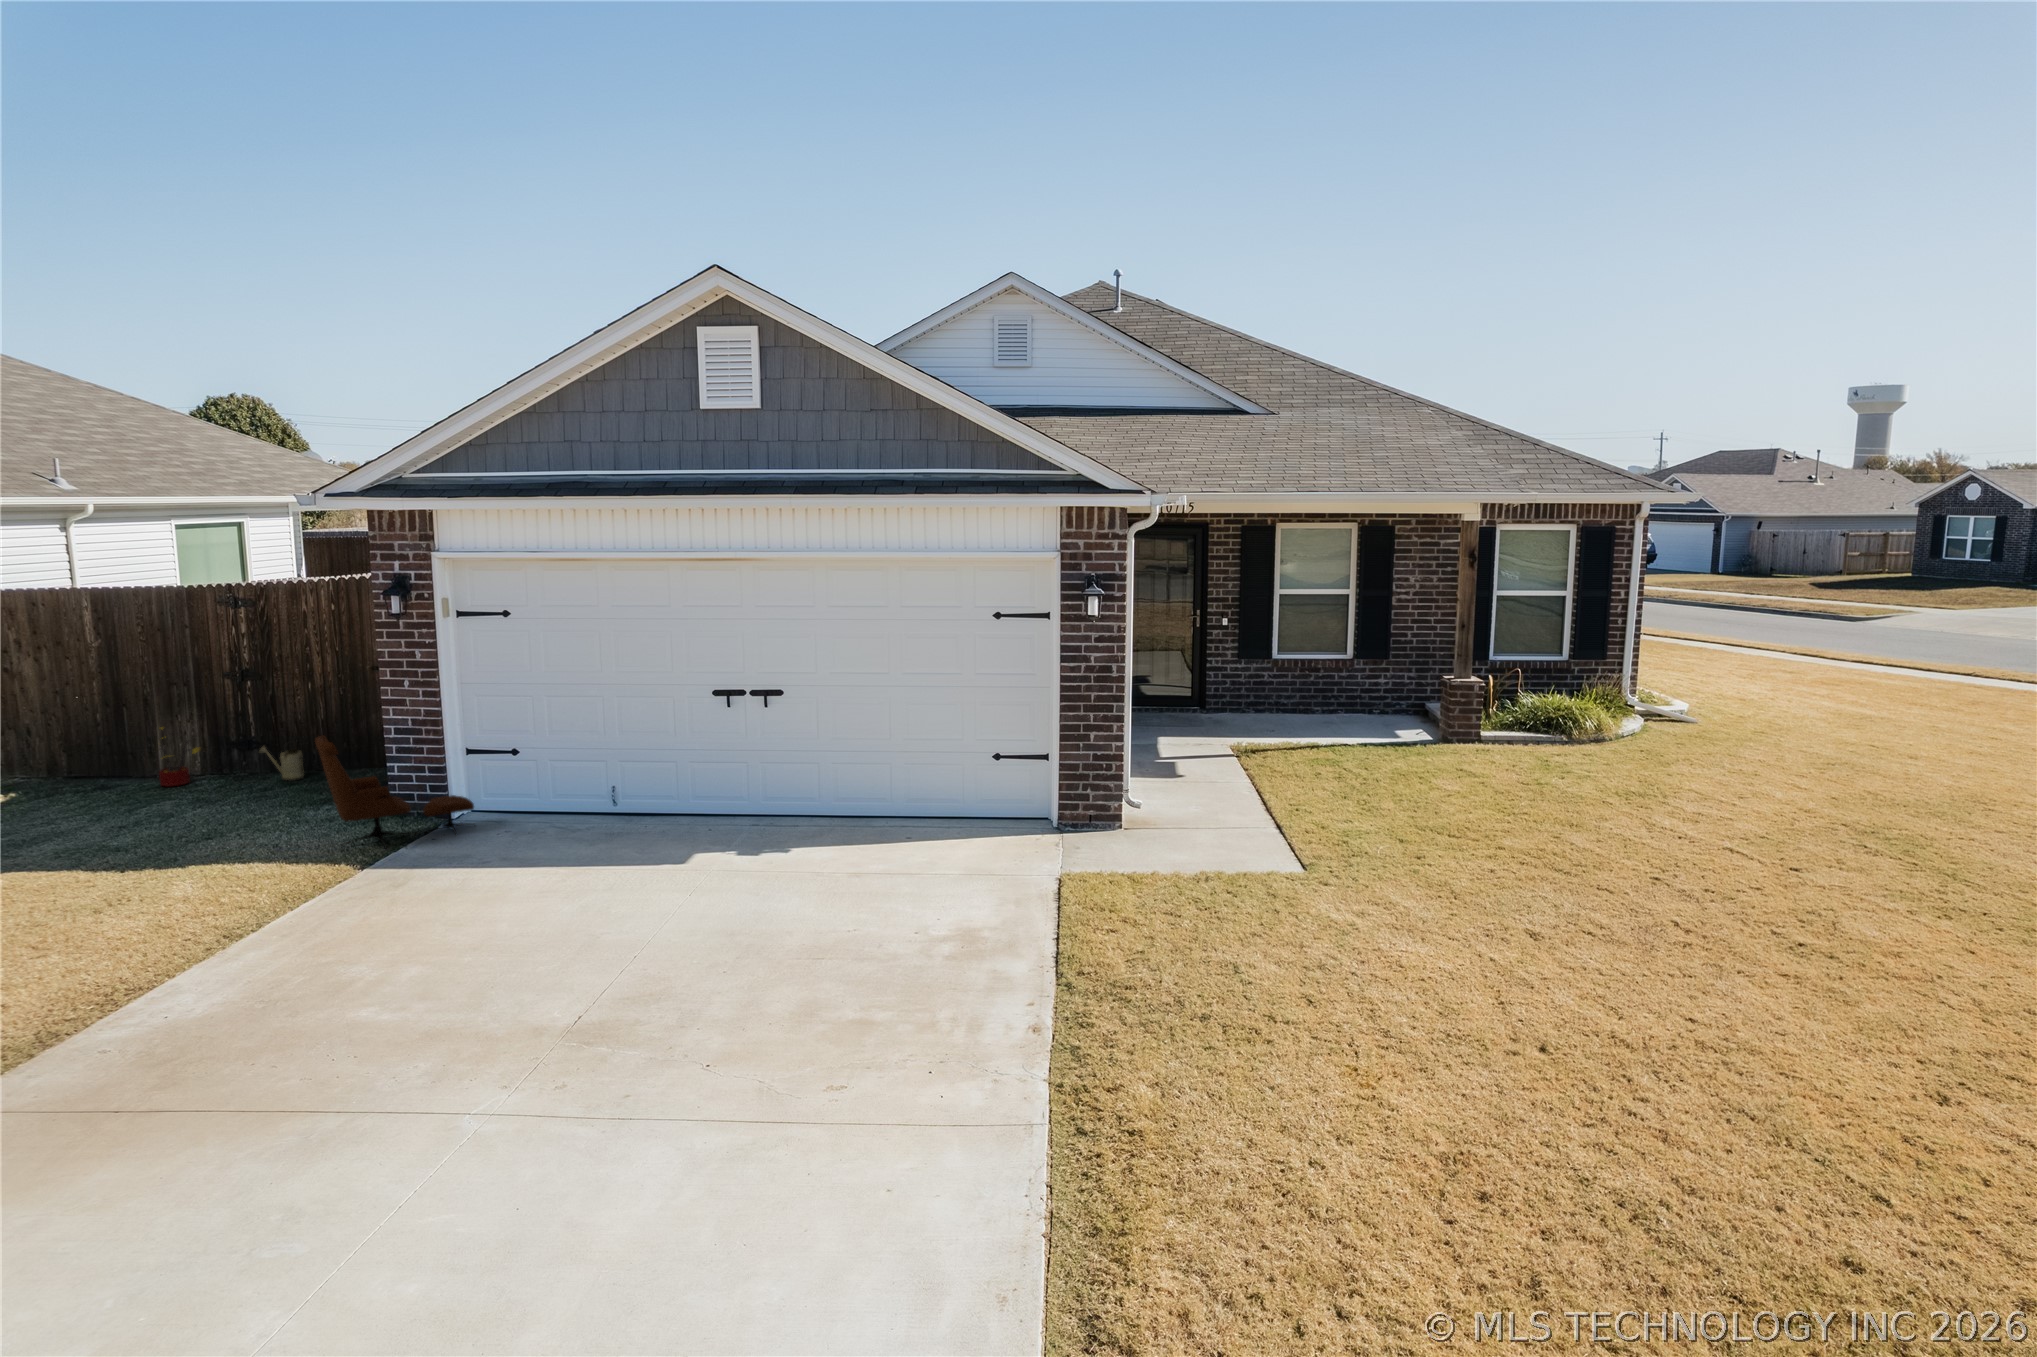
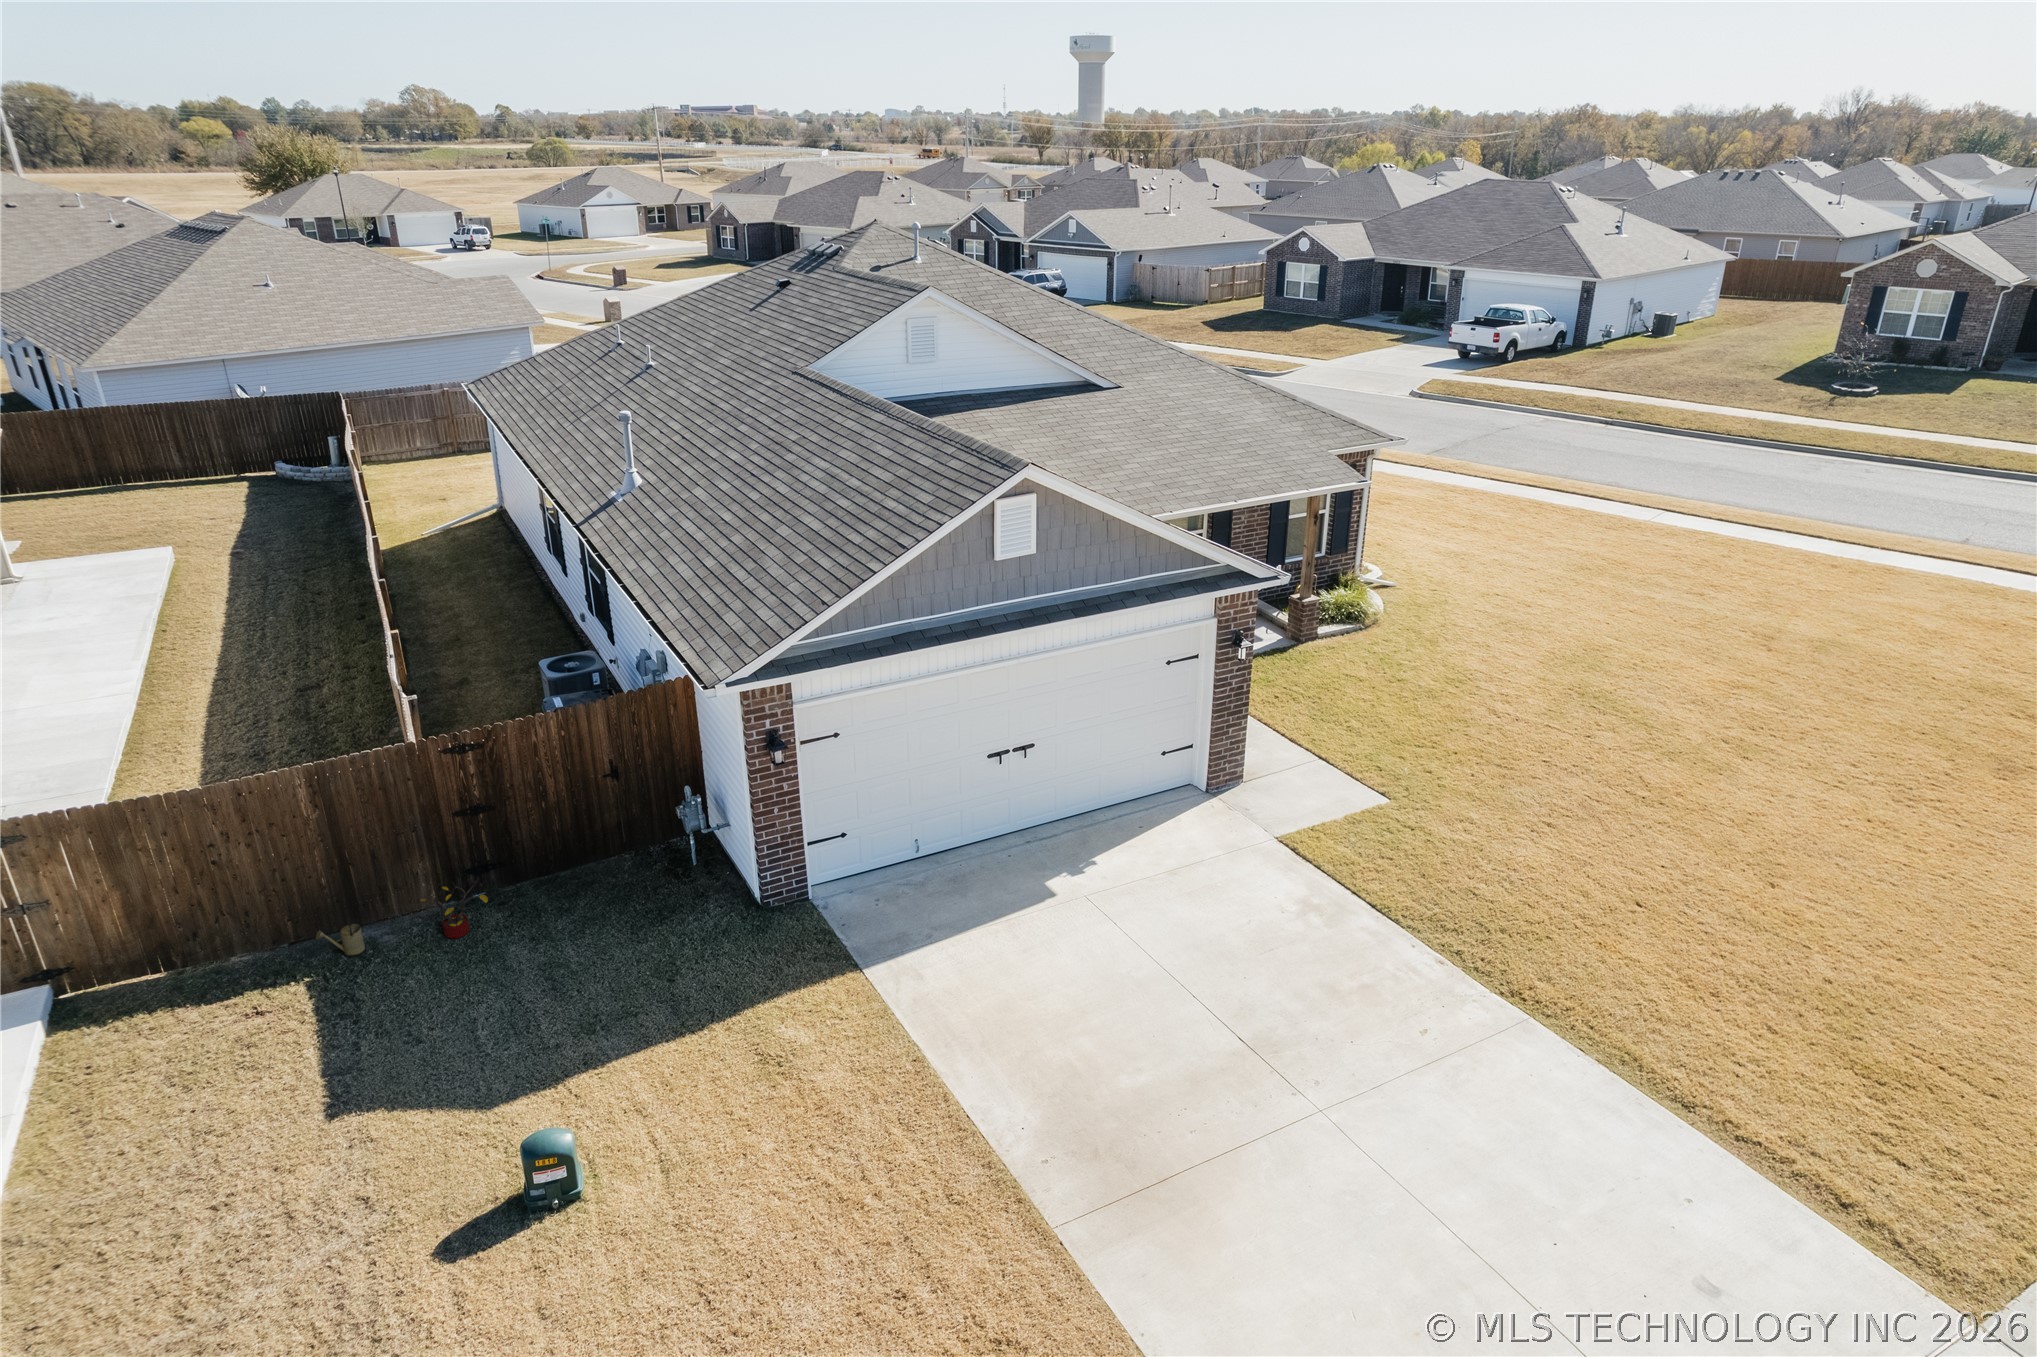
lounge chair: present [315,735,474,849] -> none [770,877,849,955]
watering can: present [259,746,304,781] -> present [316,918,365,957]

